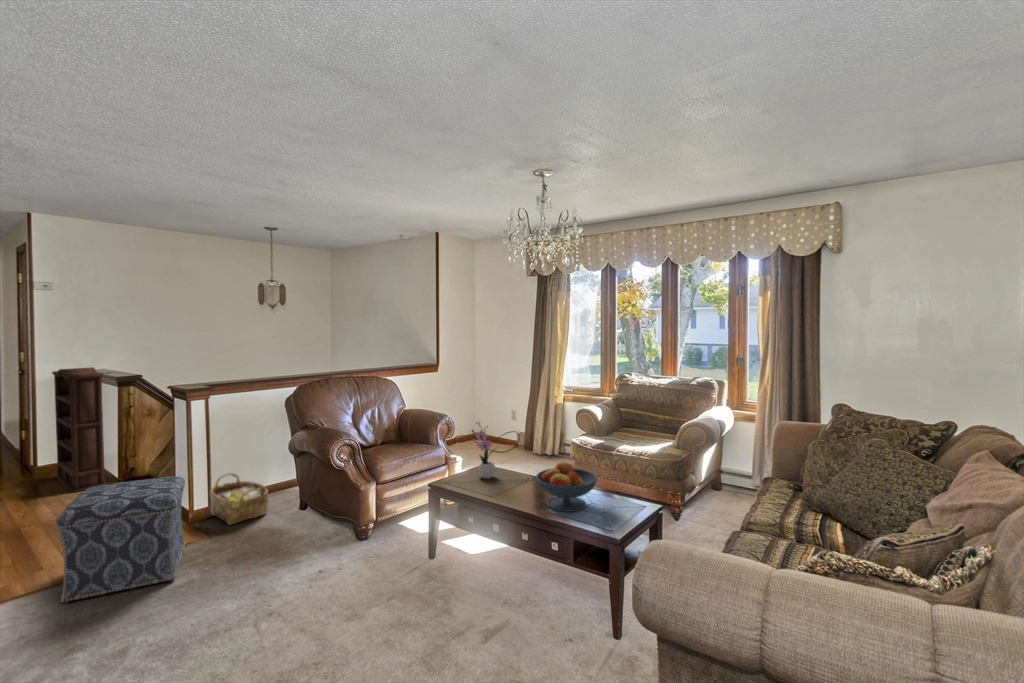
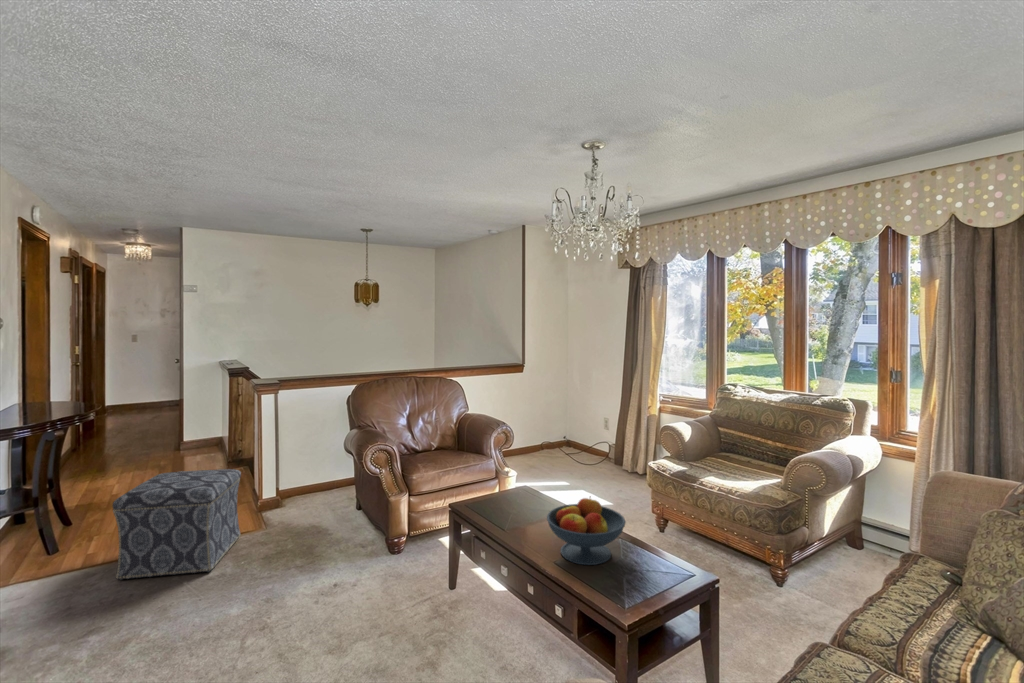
bookshelf: present [52,367,107,492] -> none [190,362,222,472]
flower arrangement: present [475,422,496,479] -> none [501,437,531,505]
woven basket: present [210,473,268,525] -> none [277,468,328,520]

